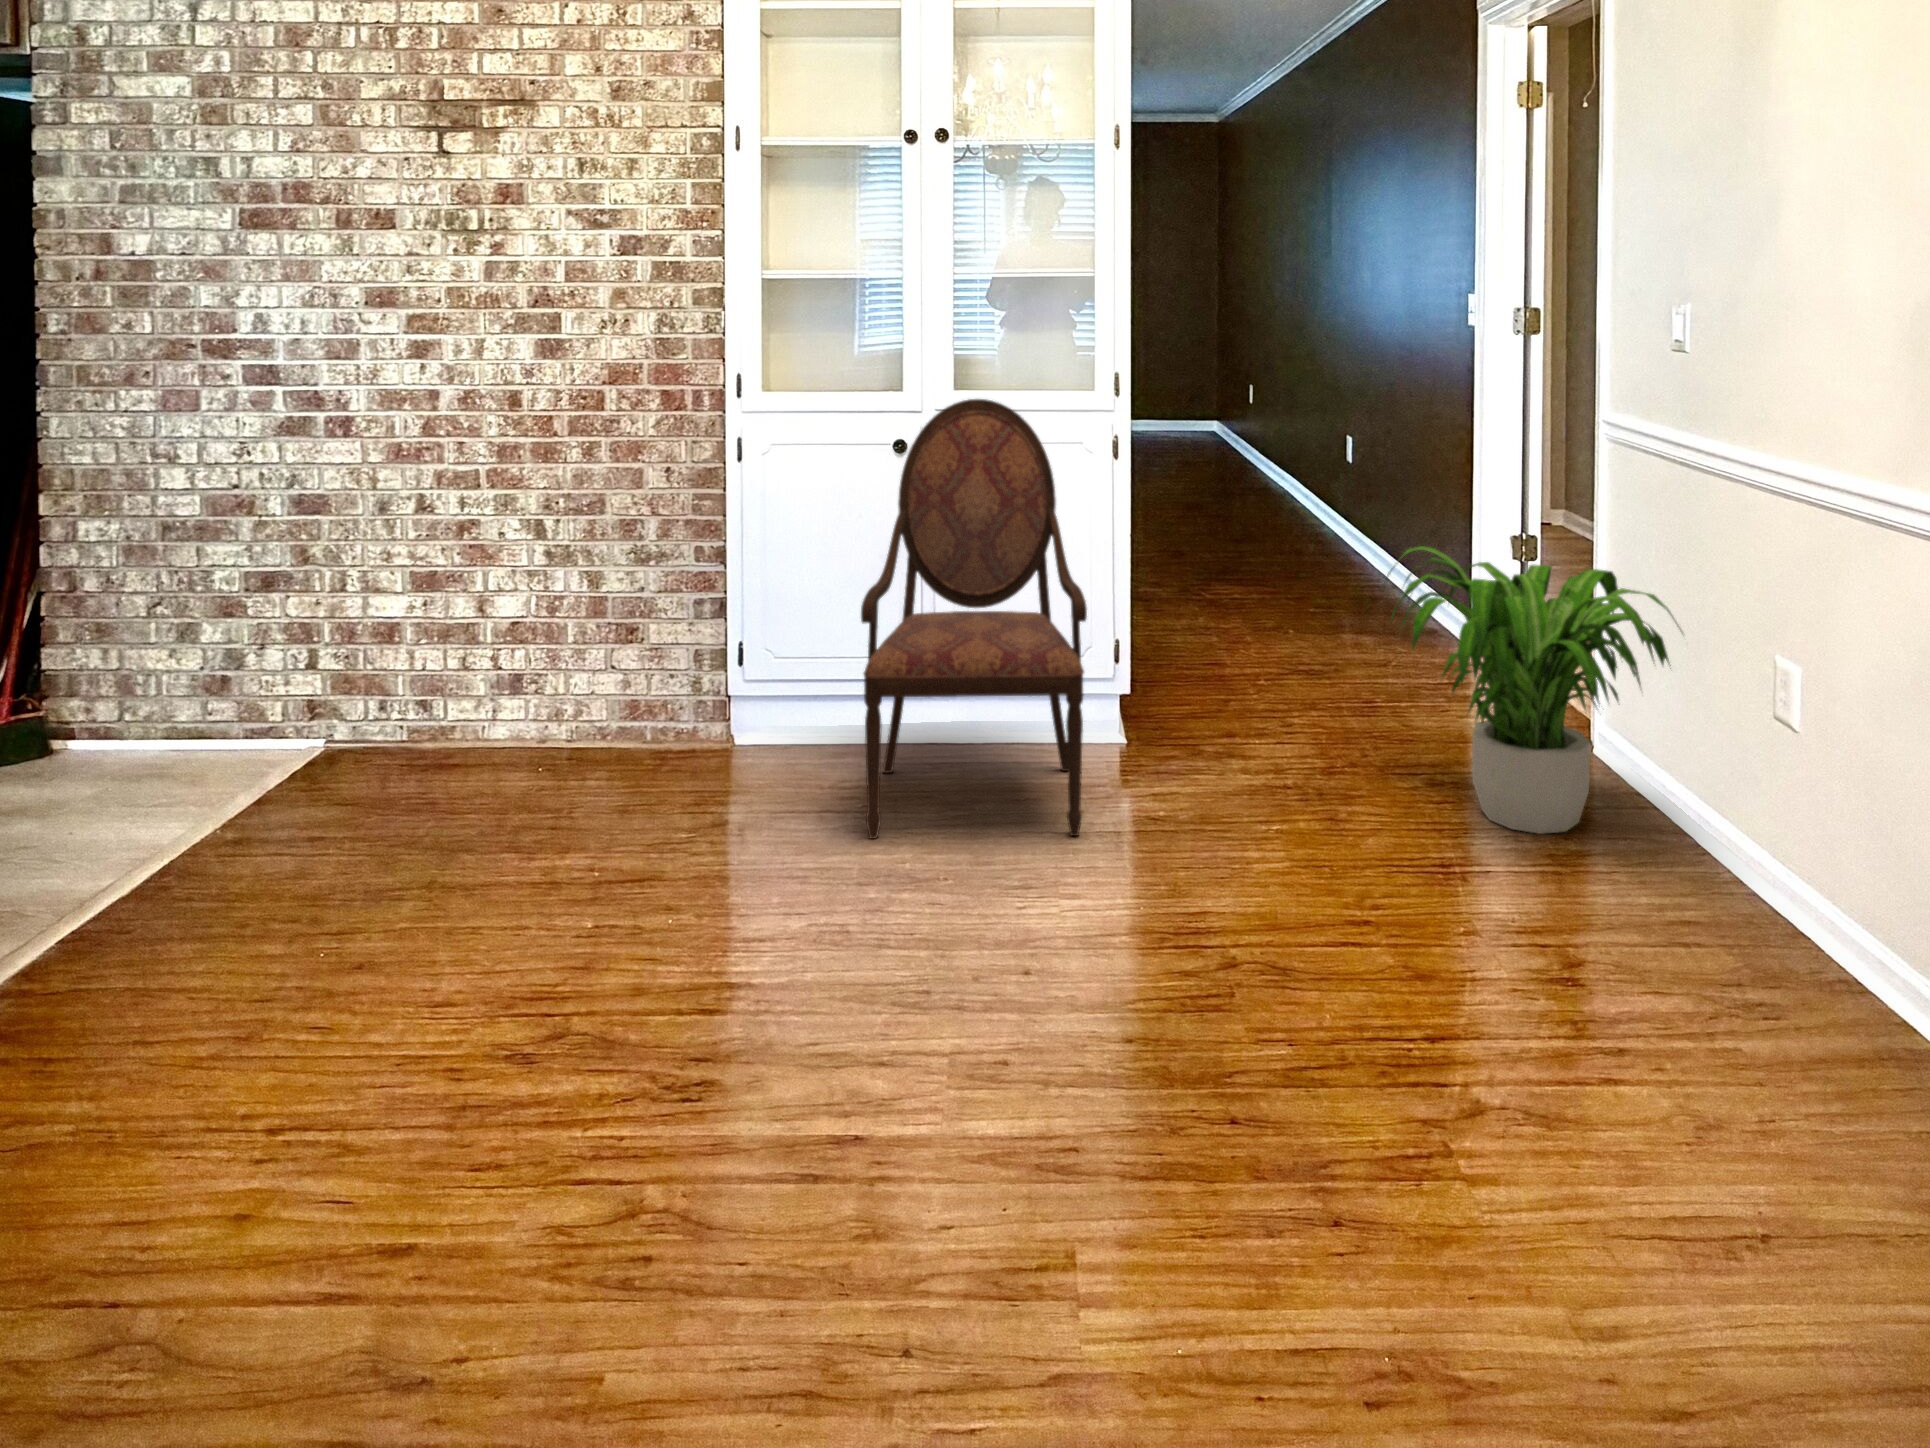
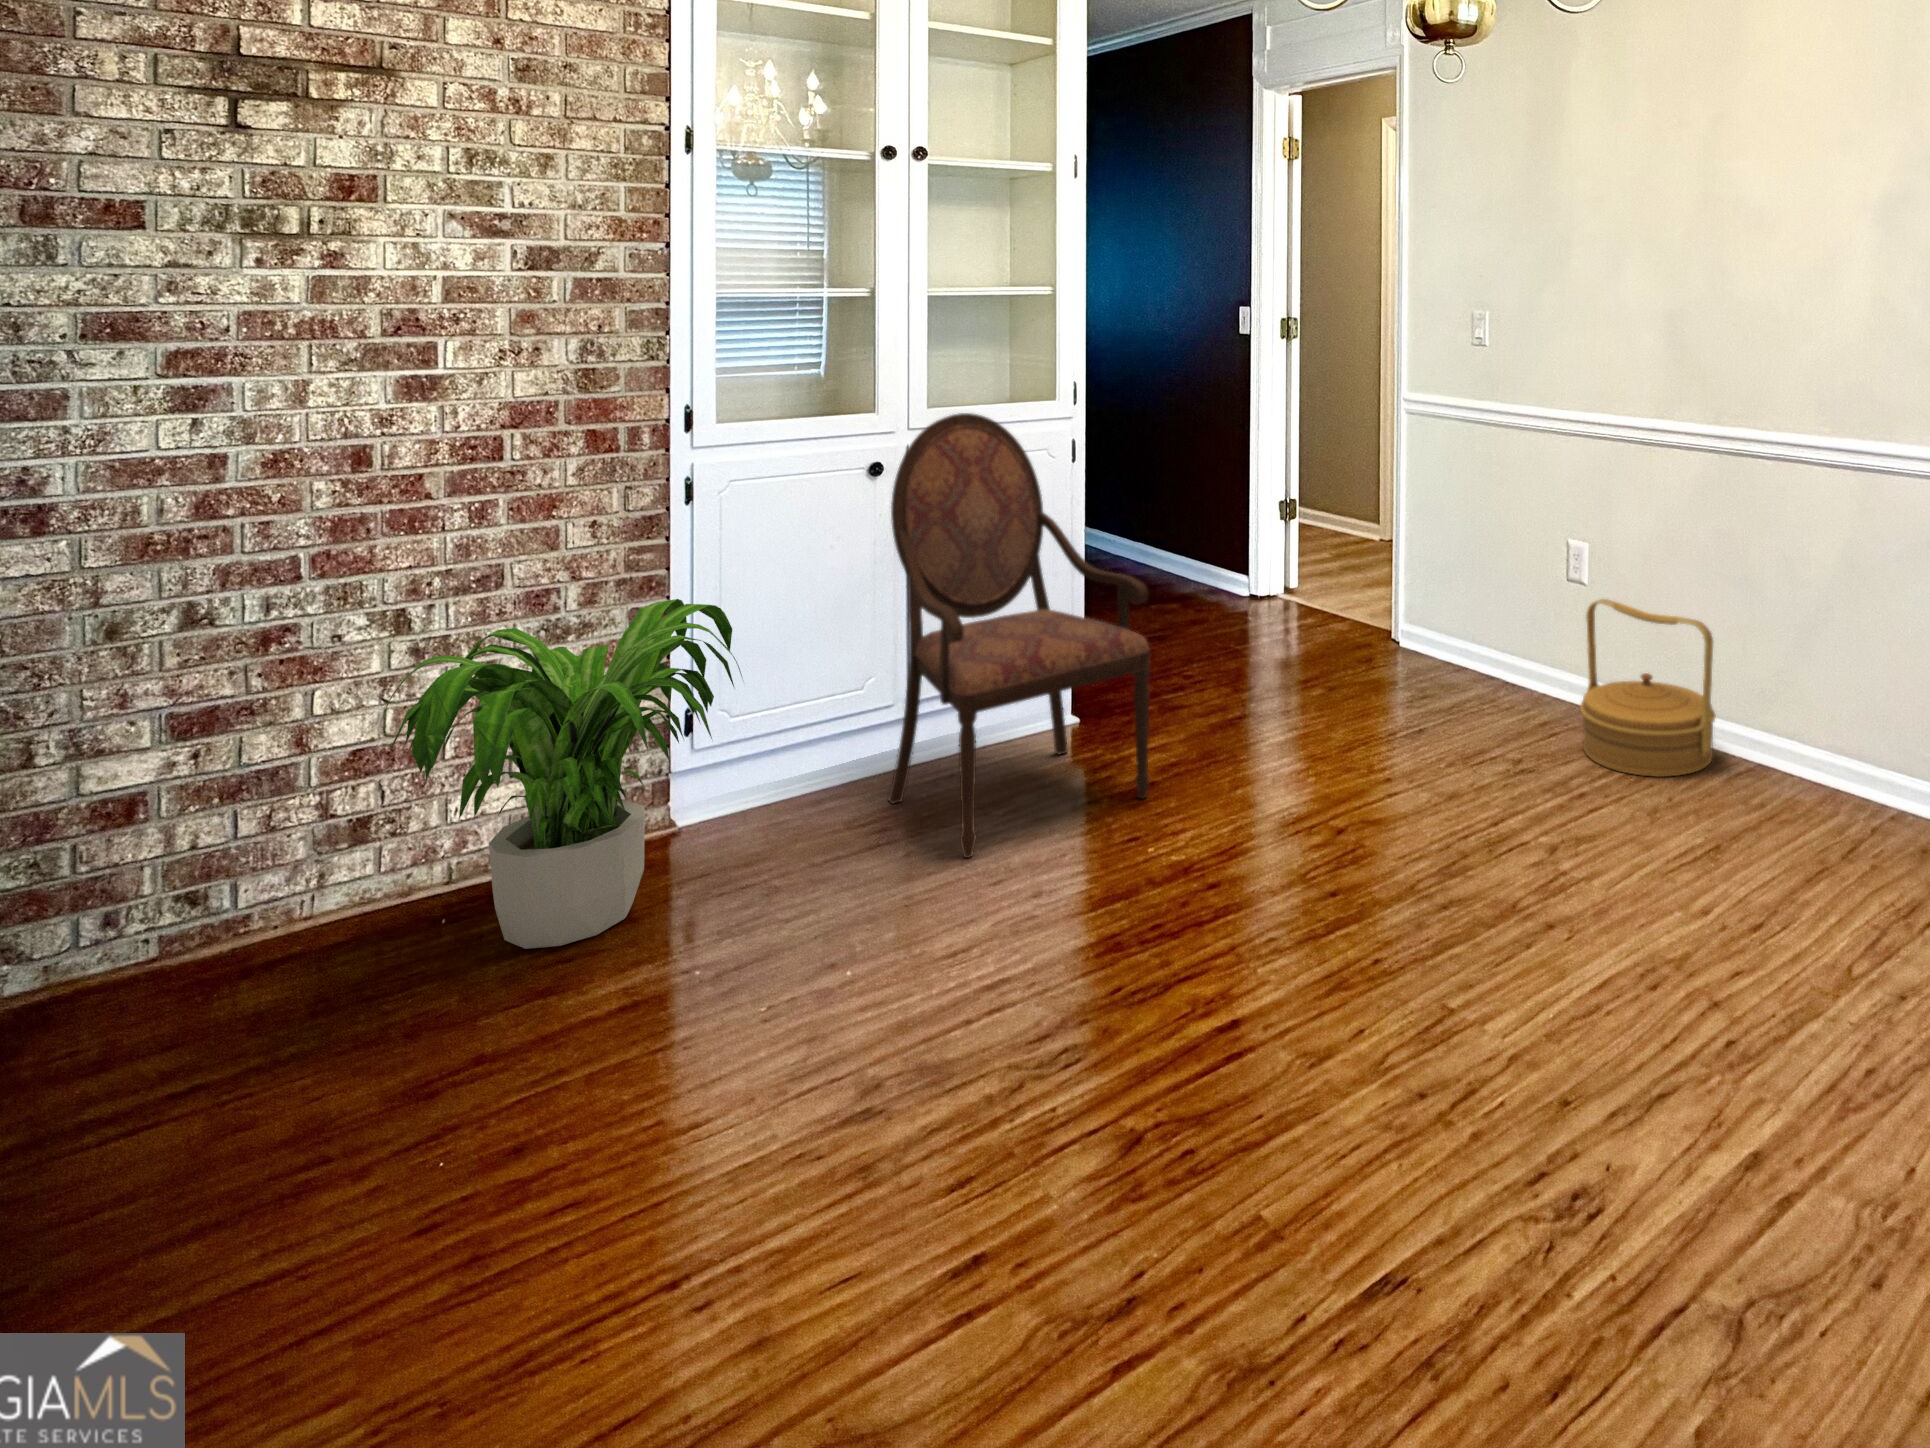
potted plant: present [1388,546,1683,834] -> present [382,599,742,949]
woven basket: none [1637,742,1869,1044] -> present [1580,599,1716,777]

